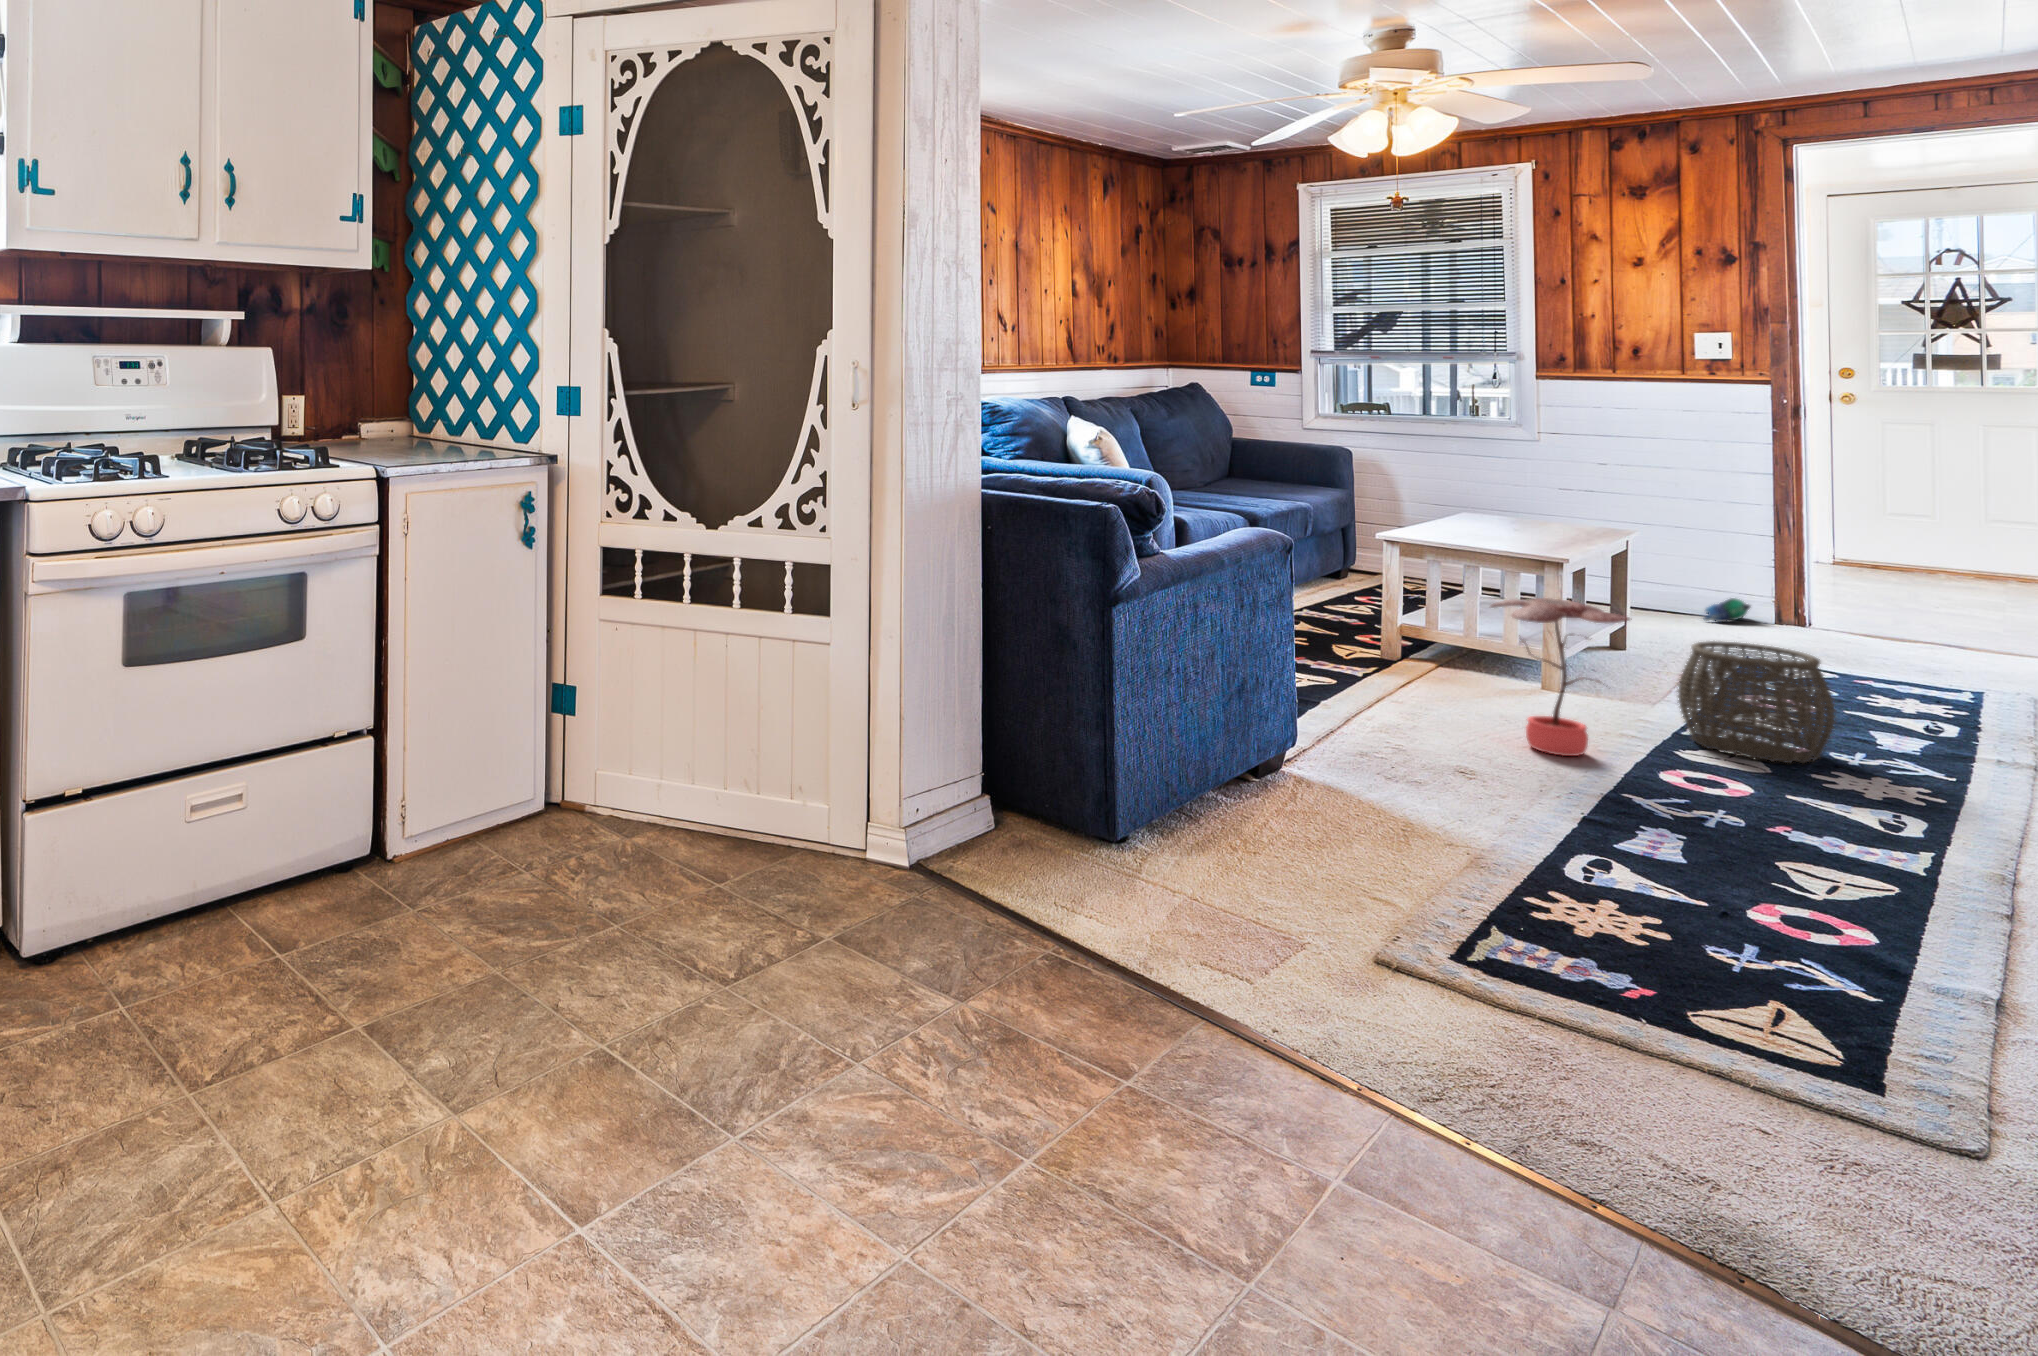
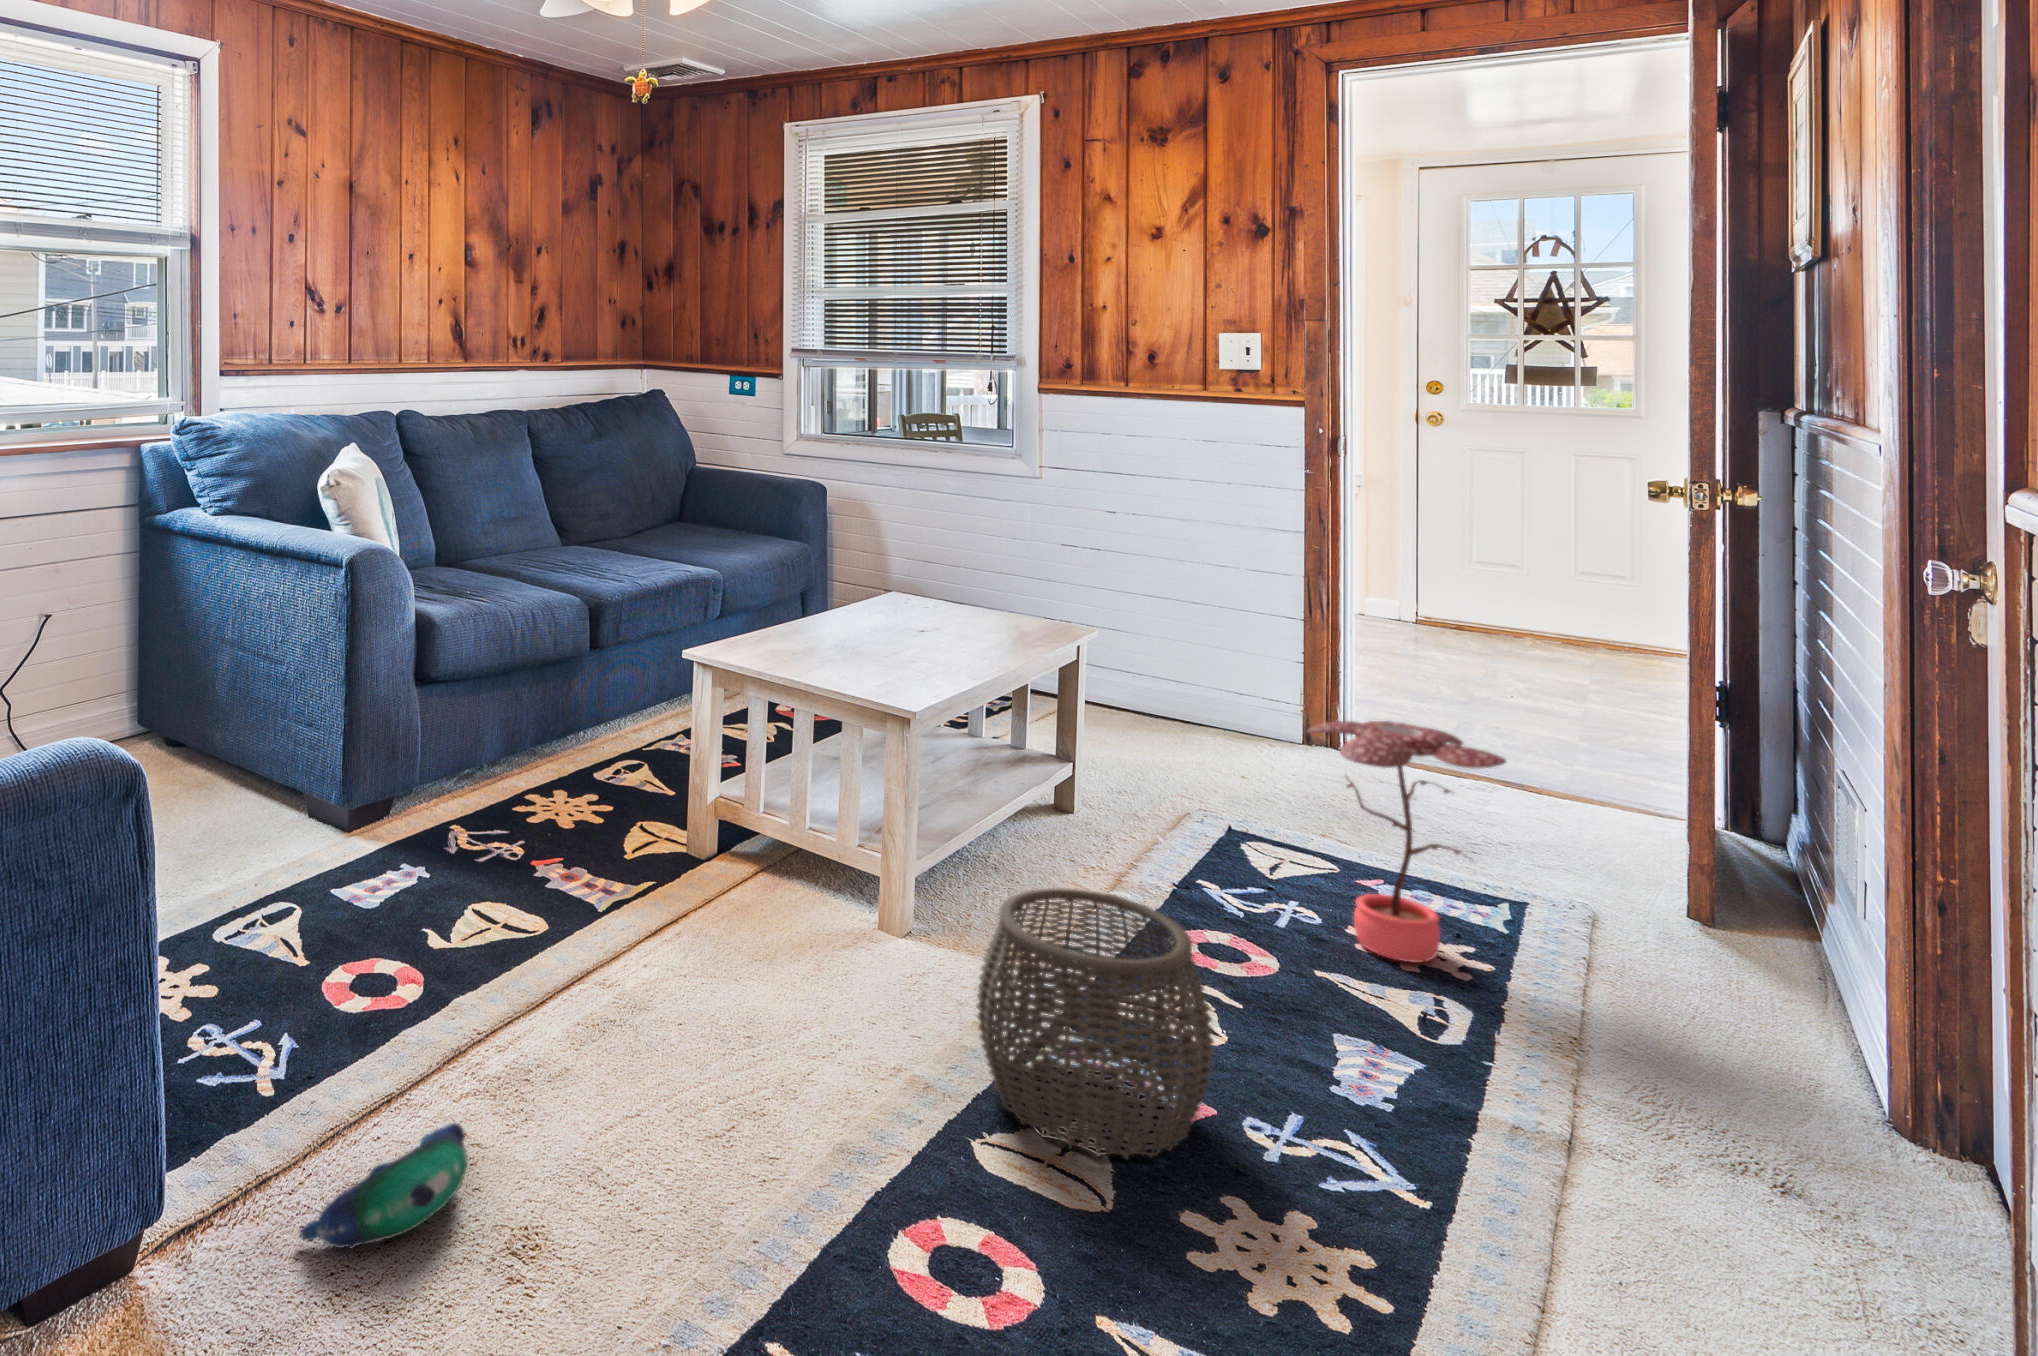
potted plant: present [1491,598,1630,756] -> present [1307,721,1506,963]
plush toy: present [1704,598,1750,622] -> present [300,1123,467,1248]

